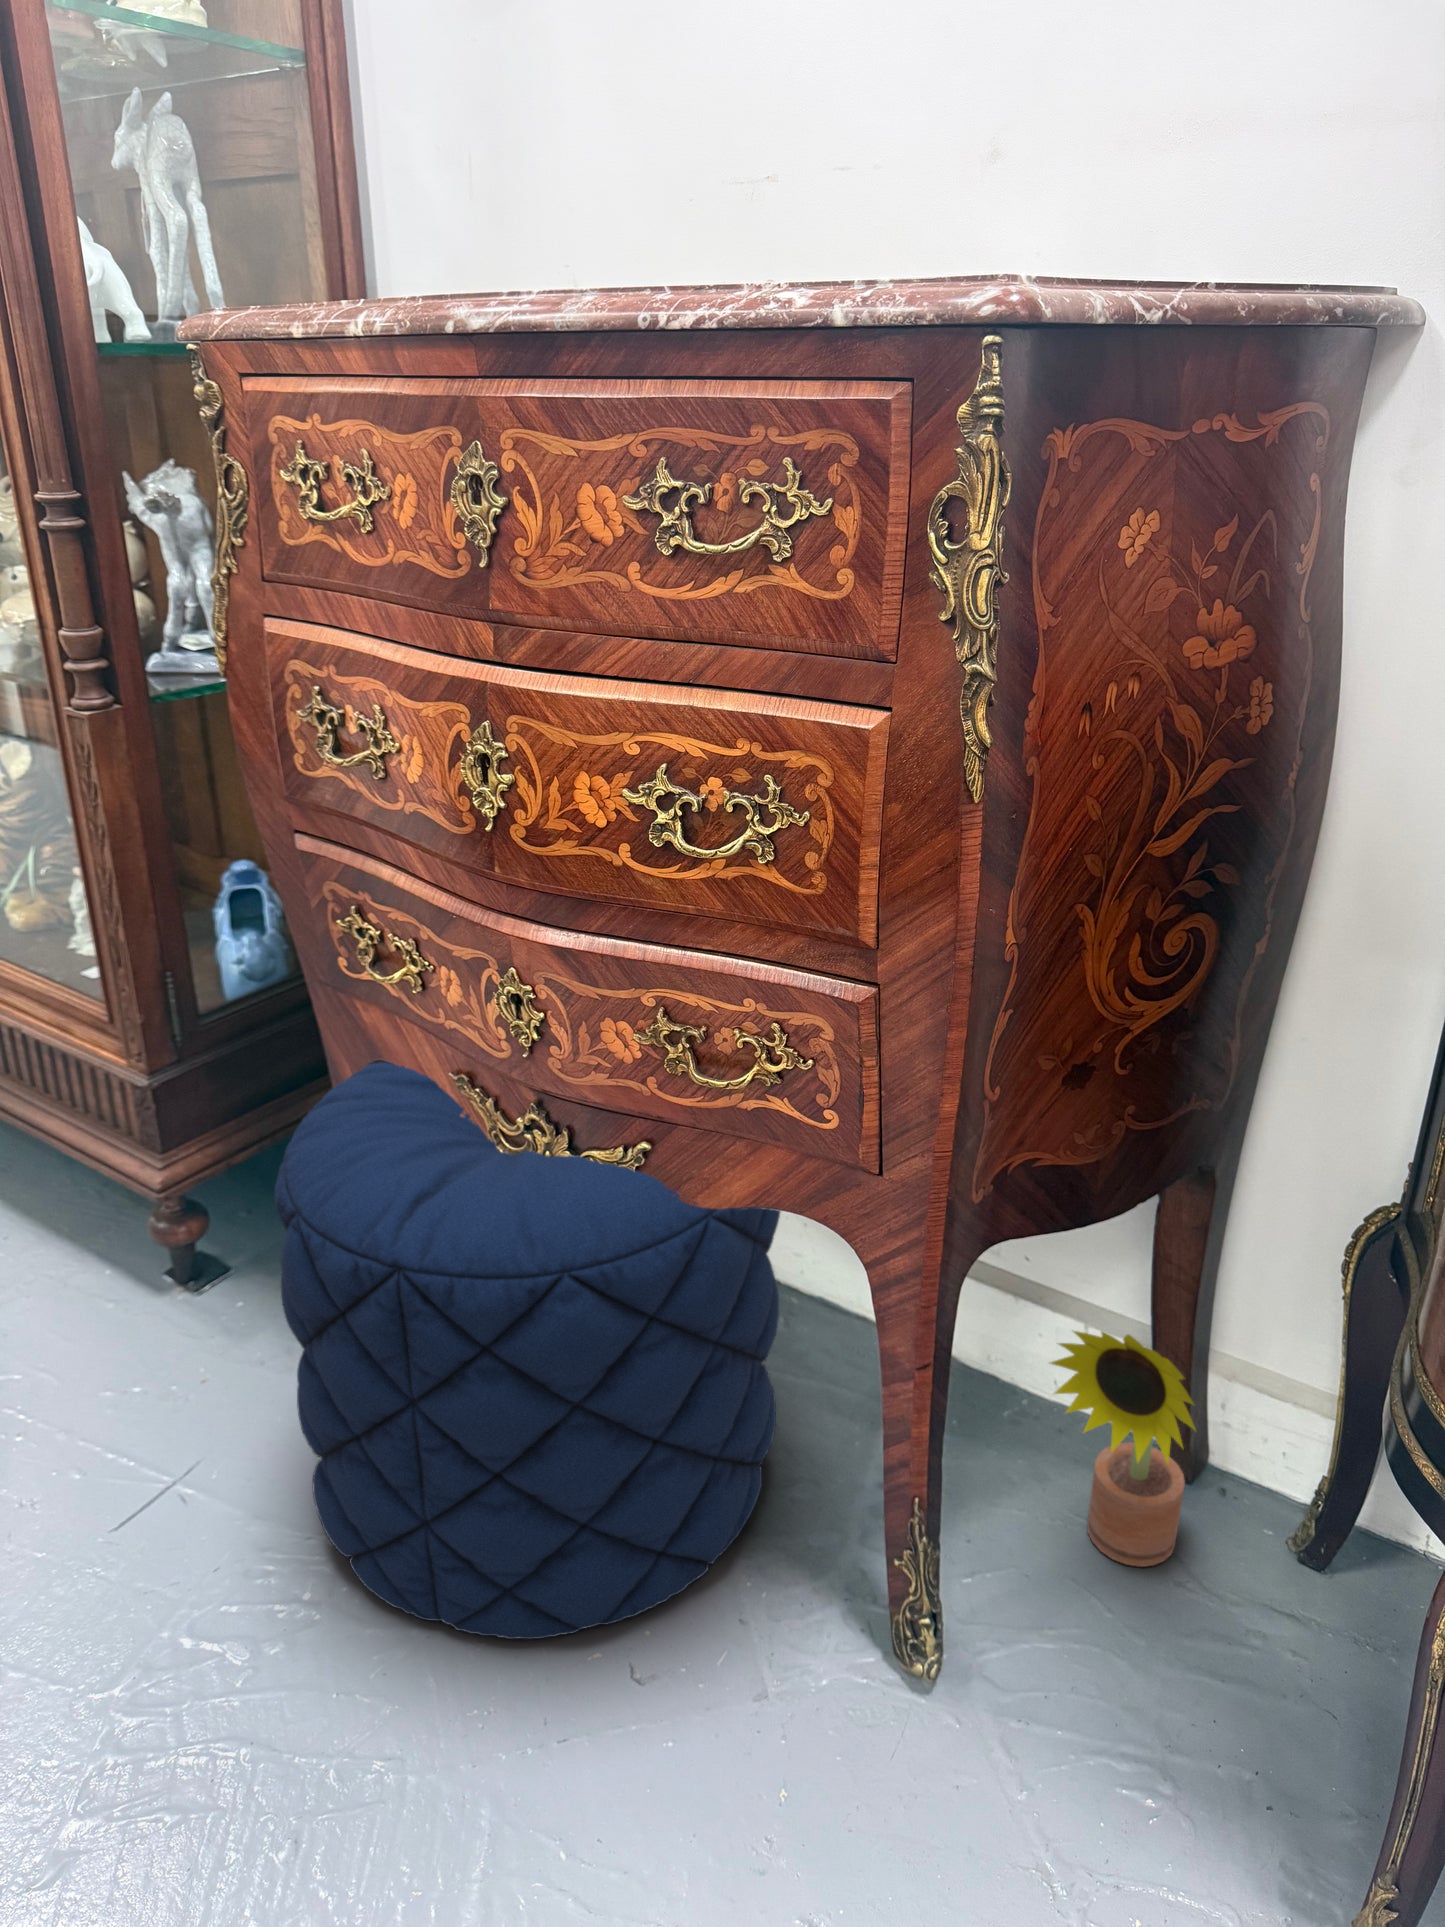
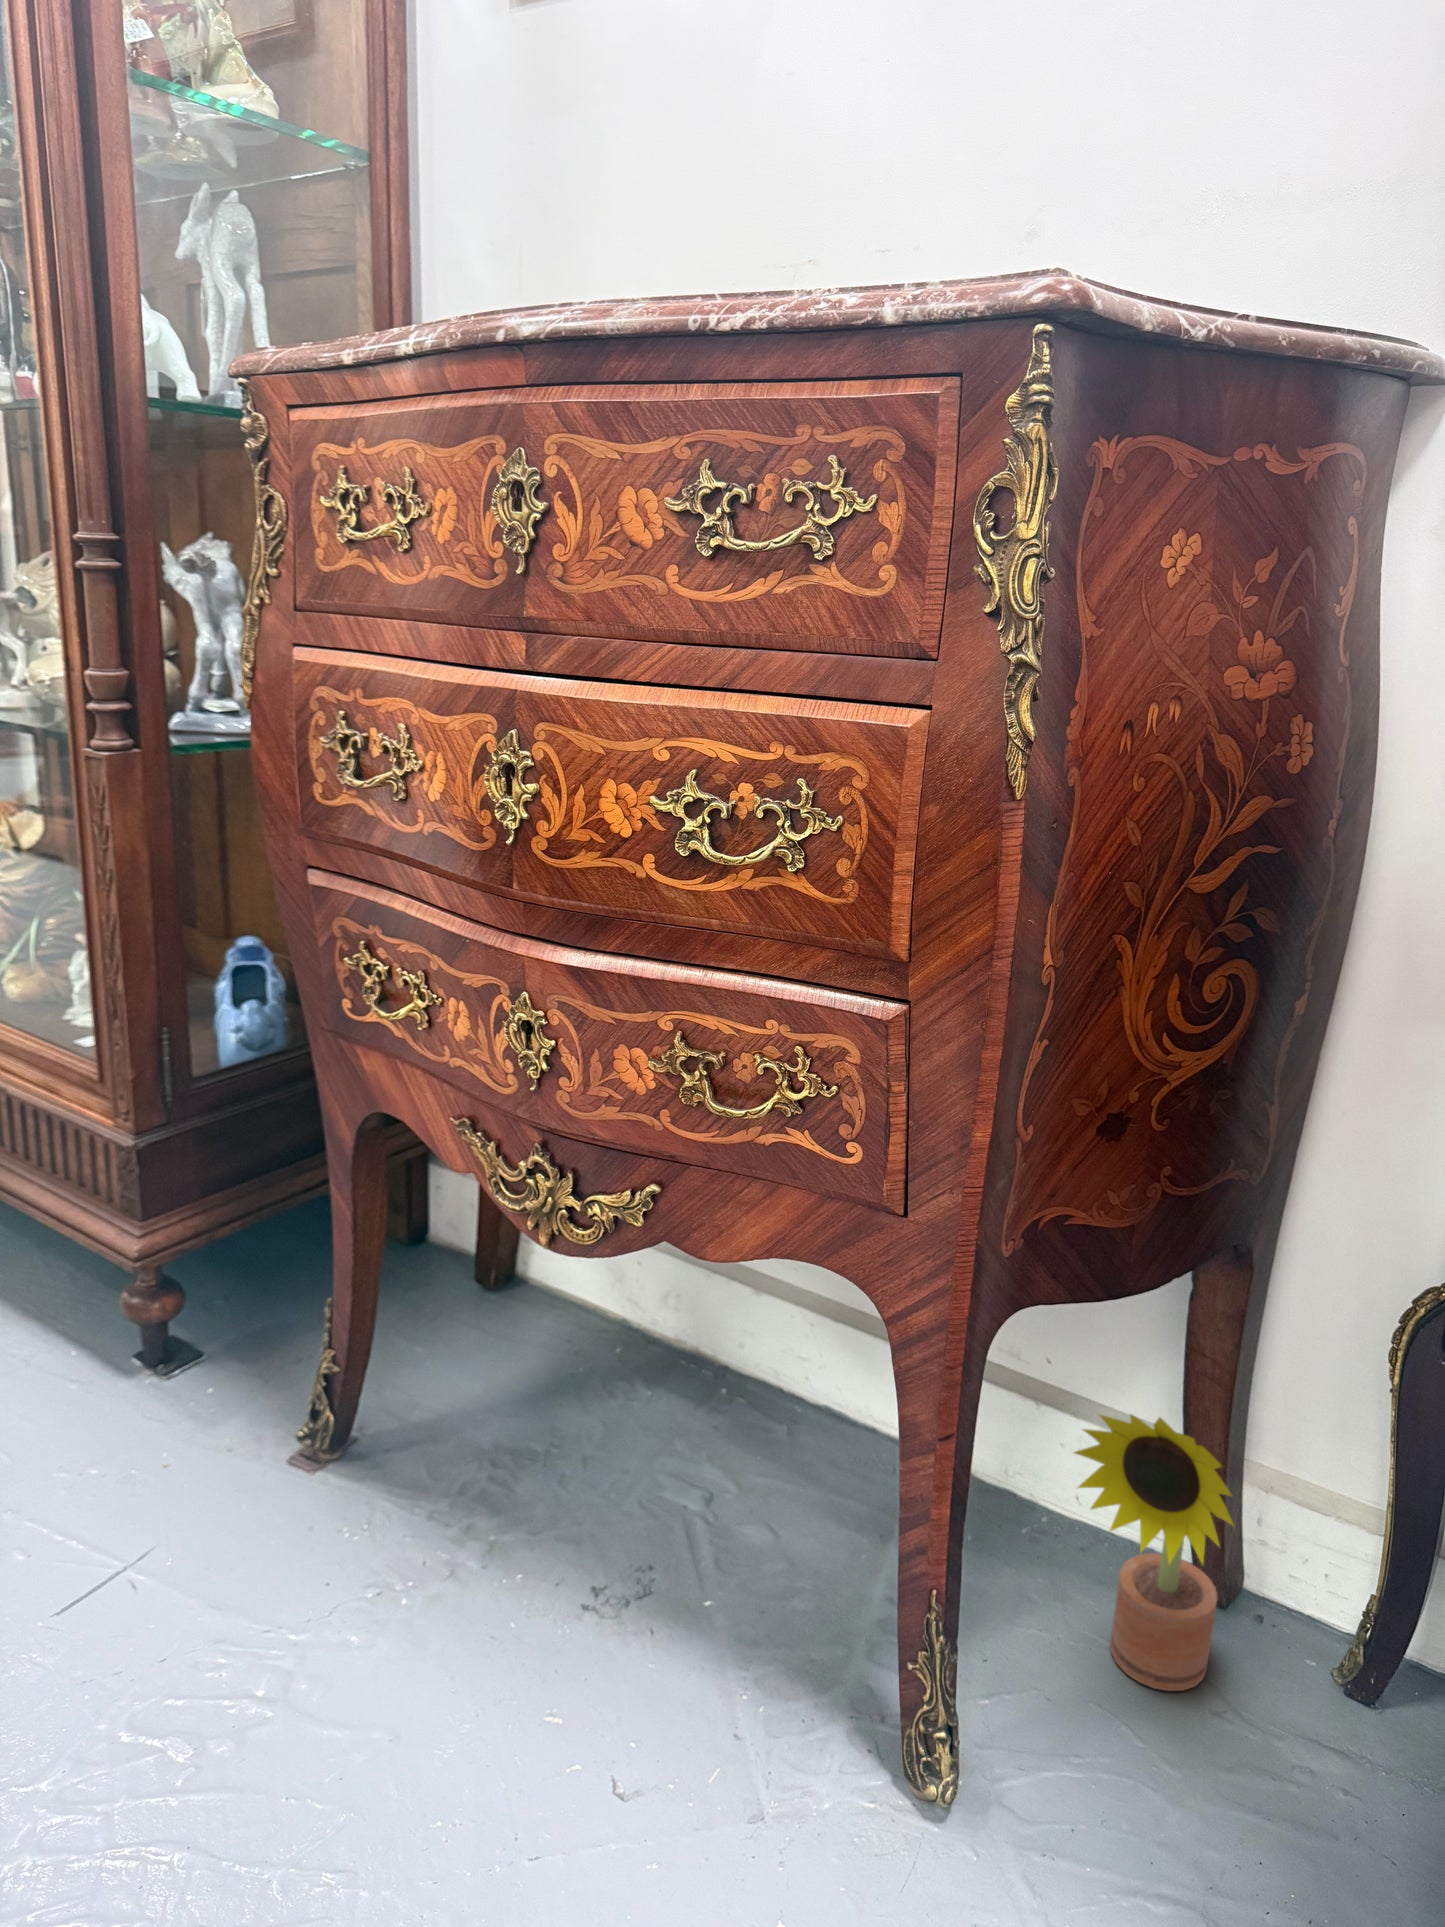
pouf: present [275,1062,780,1639] -> none [260,1081,792,1744]

